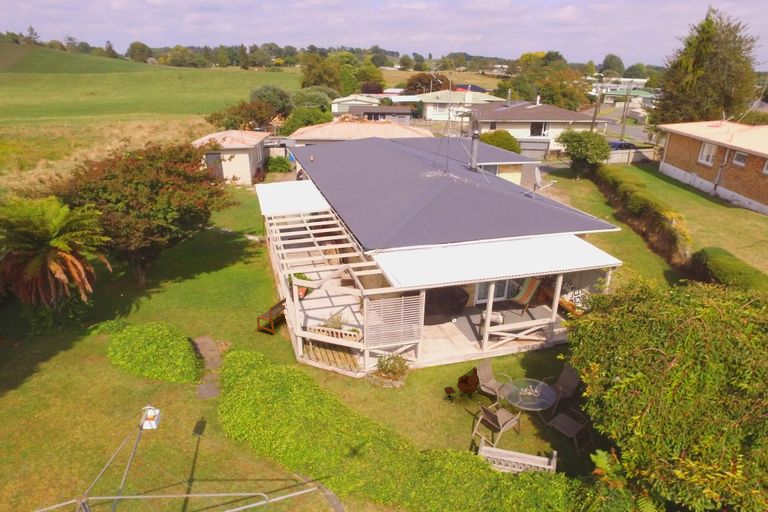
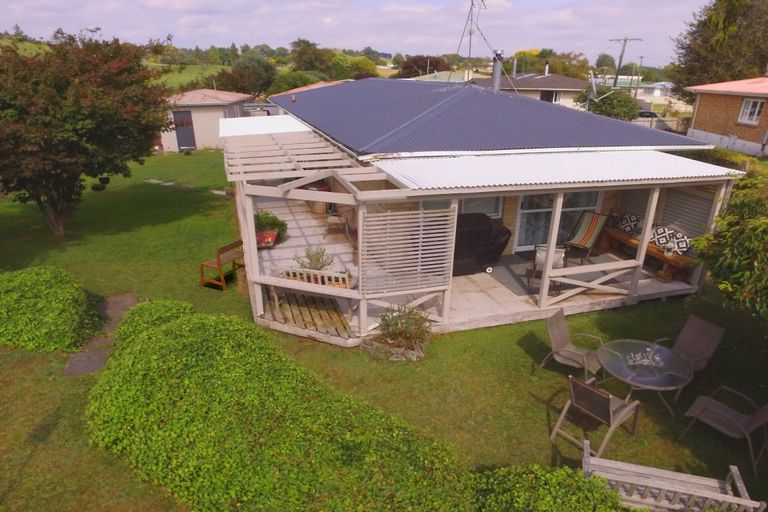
lounge chair: present [444,368,479,400] -> none [490,326,555,382]

